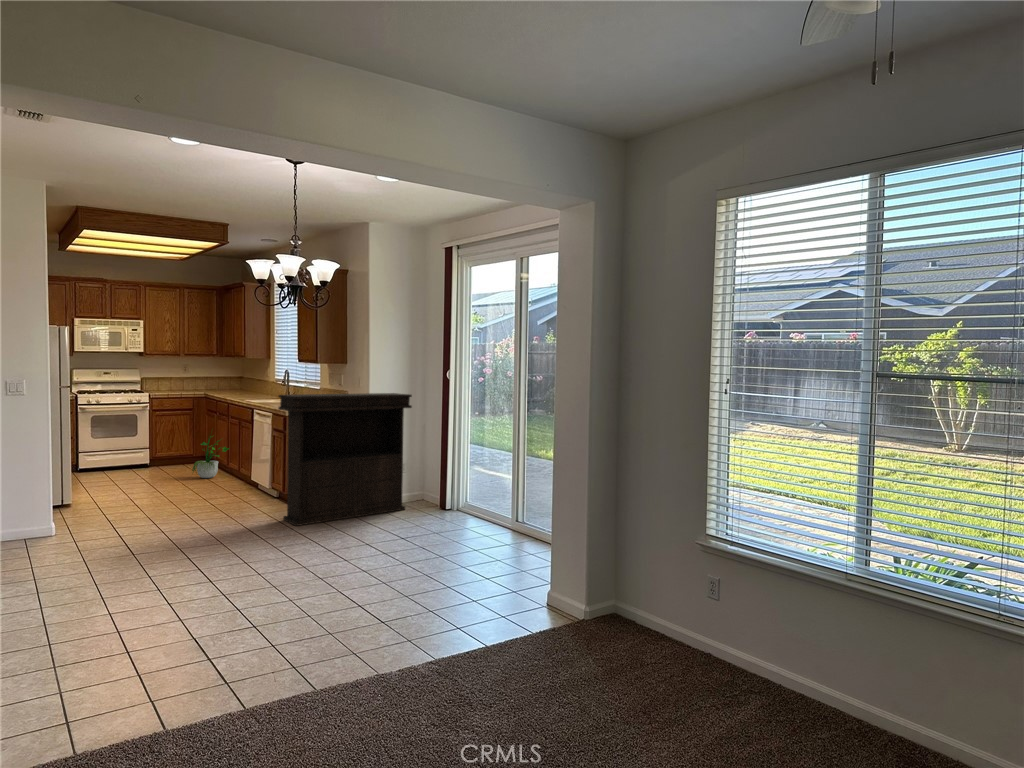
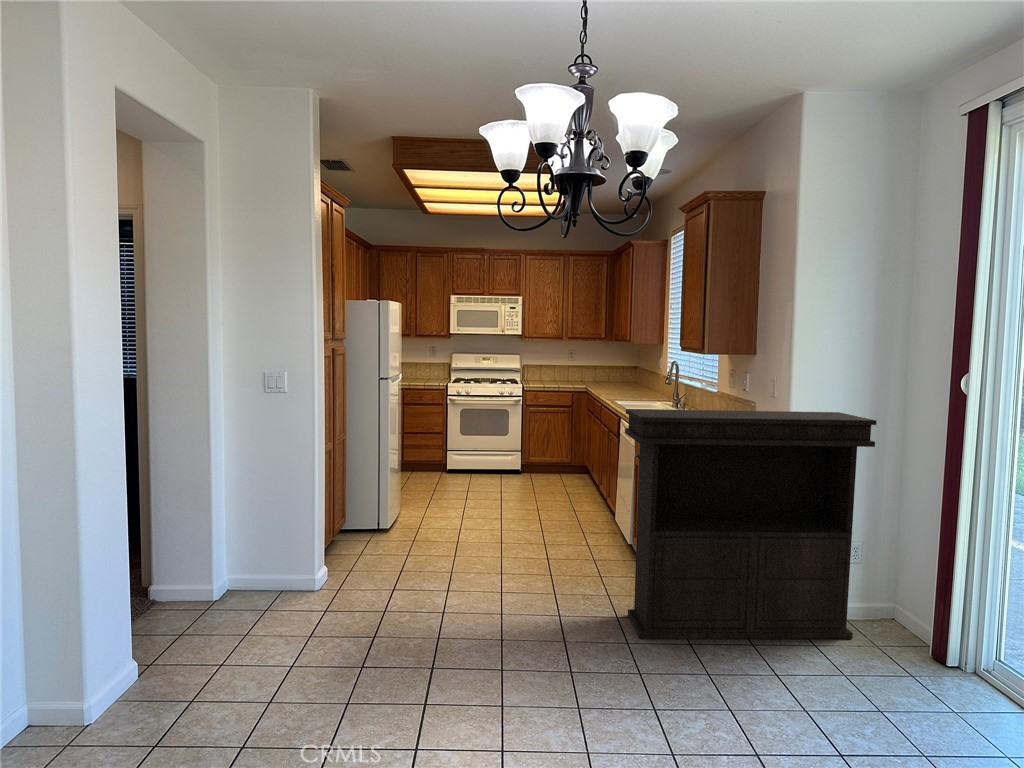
potted plant: present [192,436,229,478] -> none [554,430,598,499]

